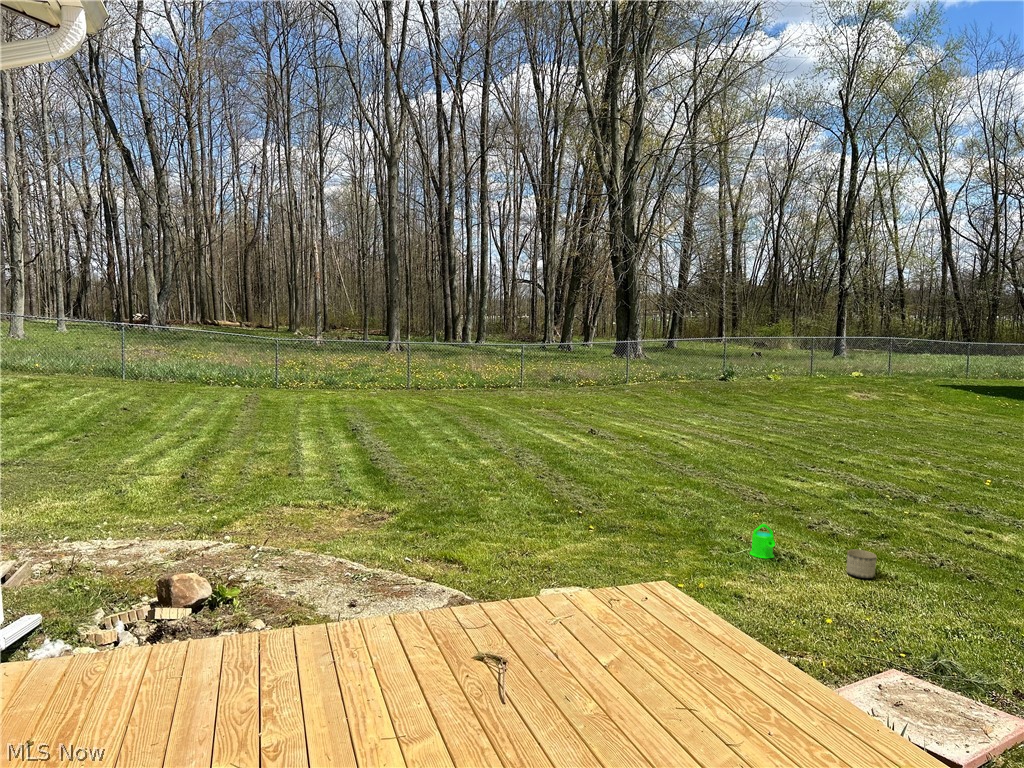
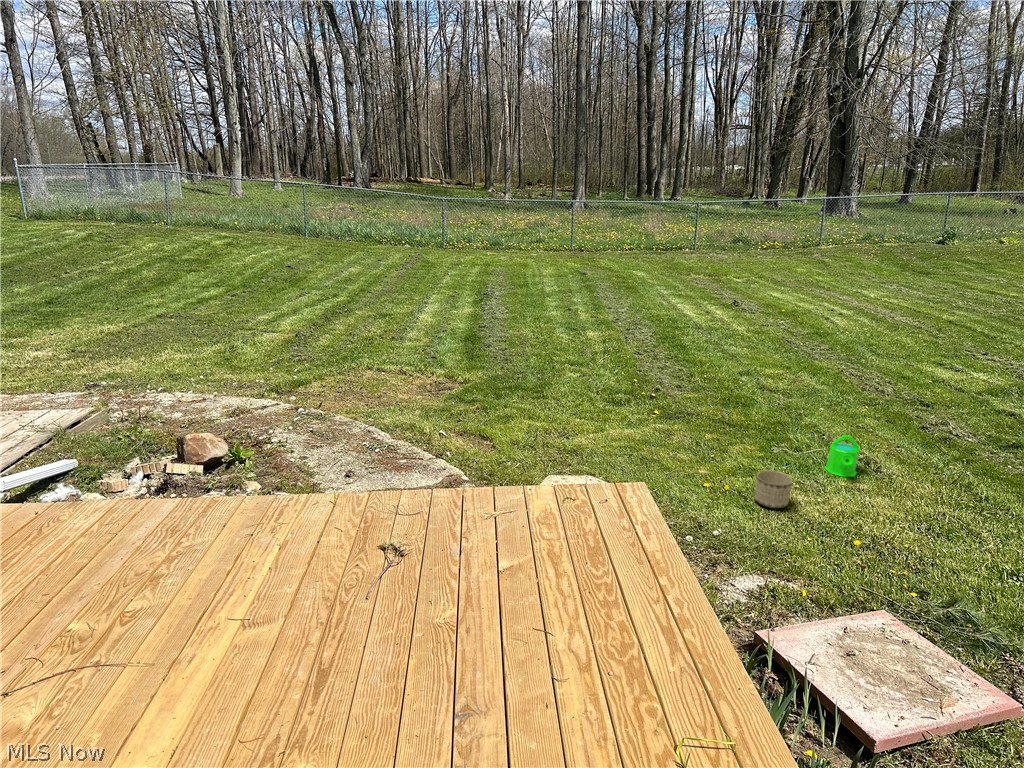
planter: present [847,549,877,578] -> present [755,470,793,508]

